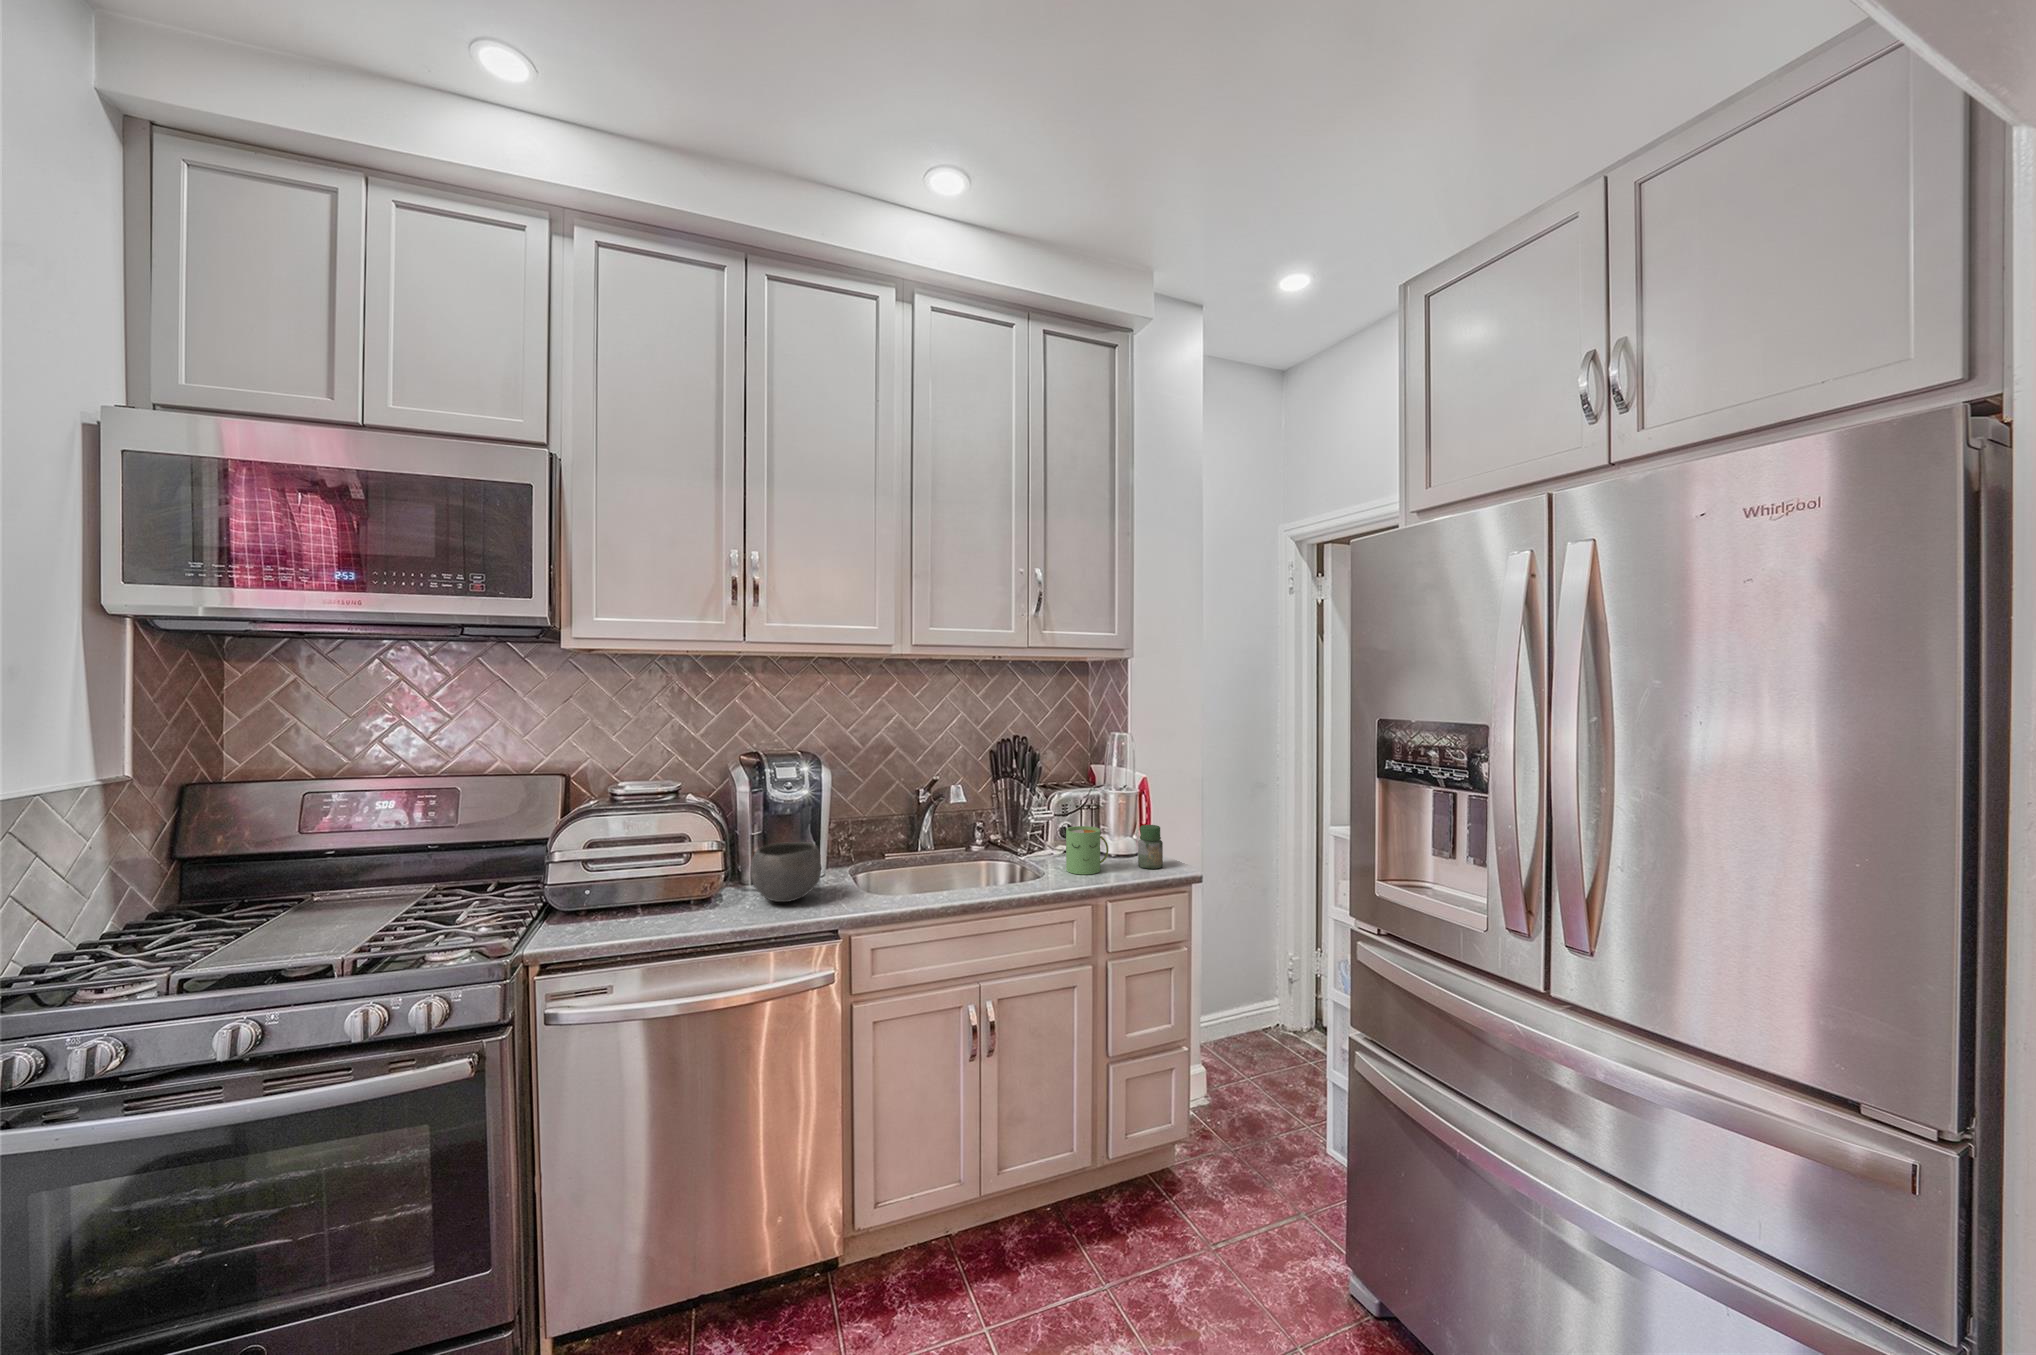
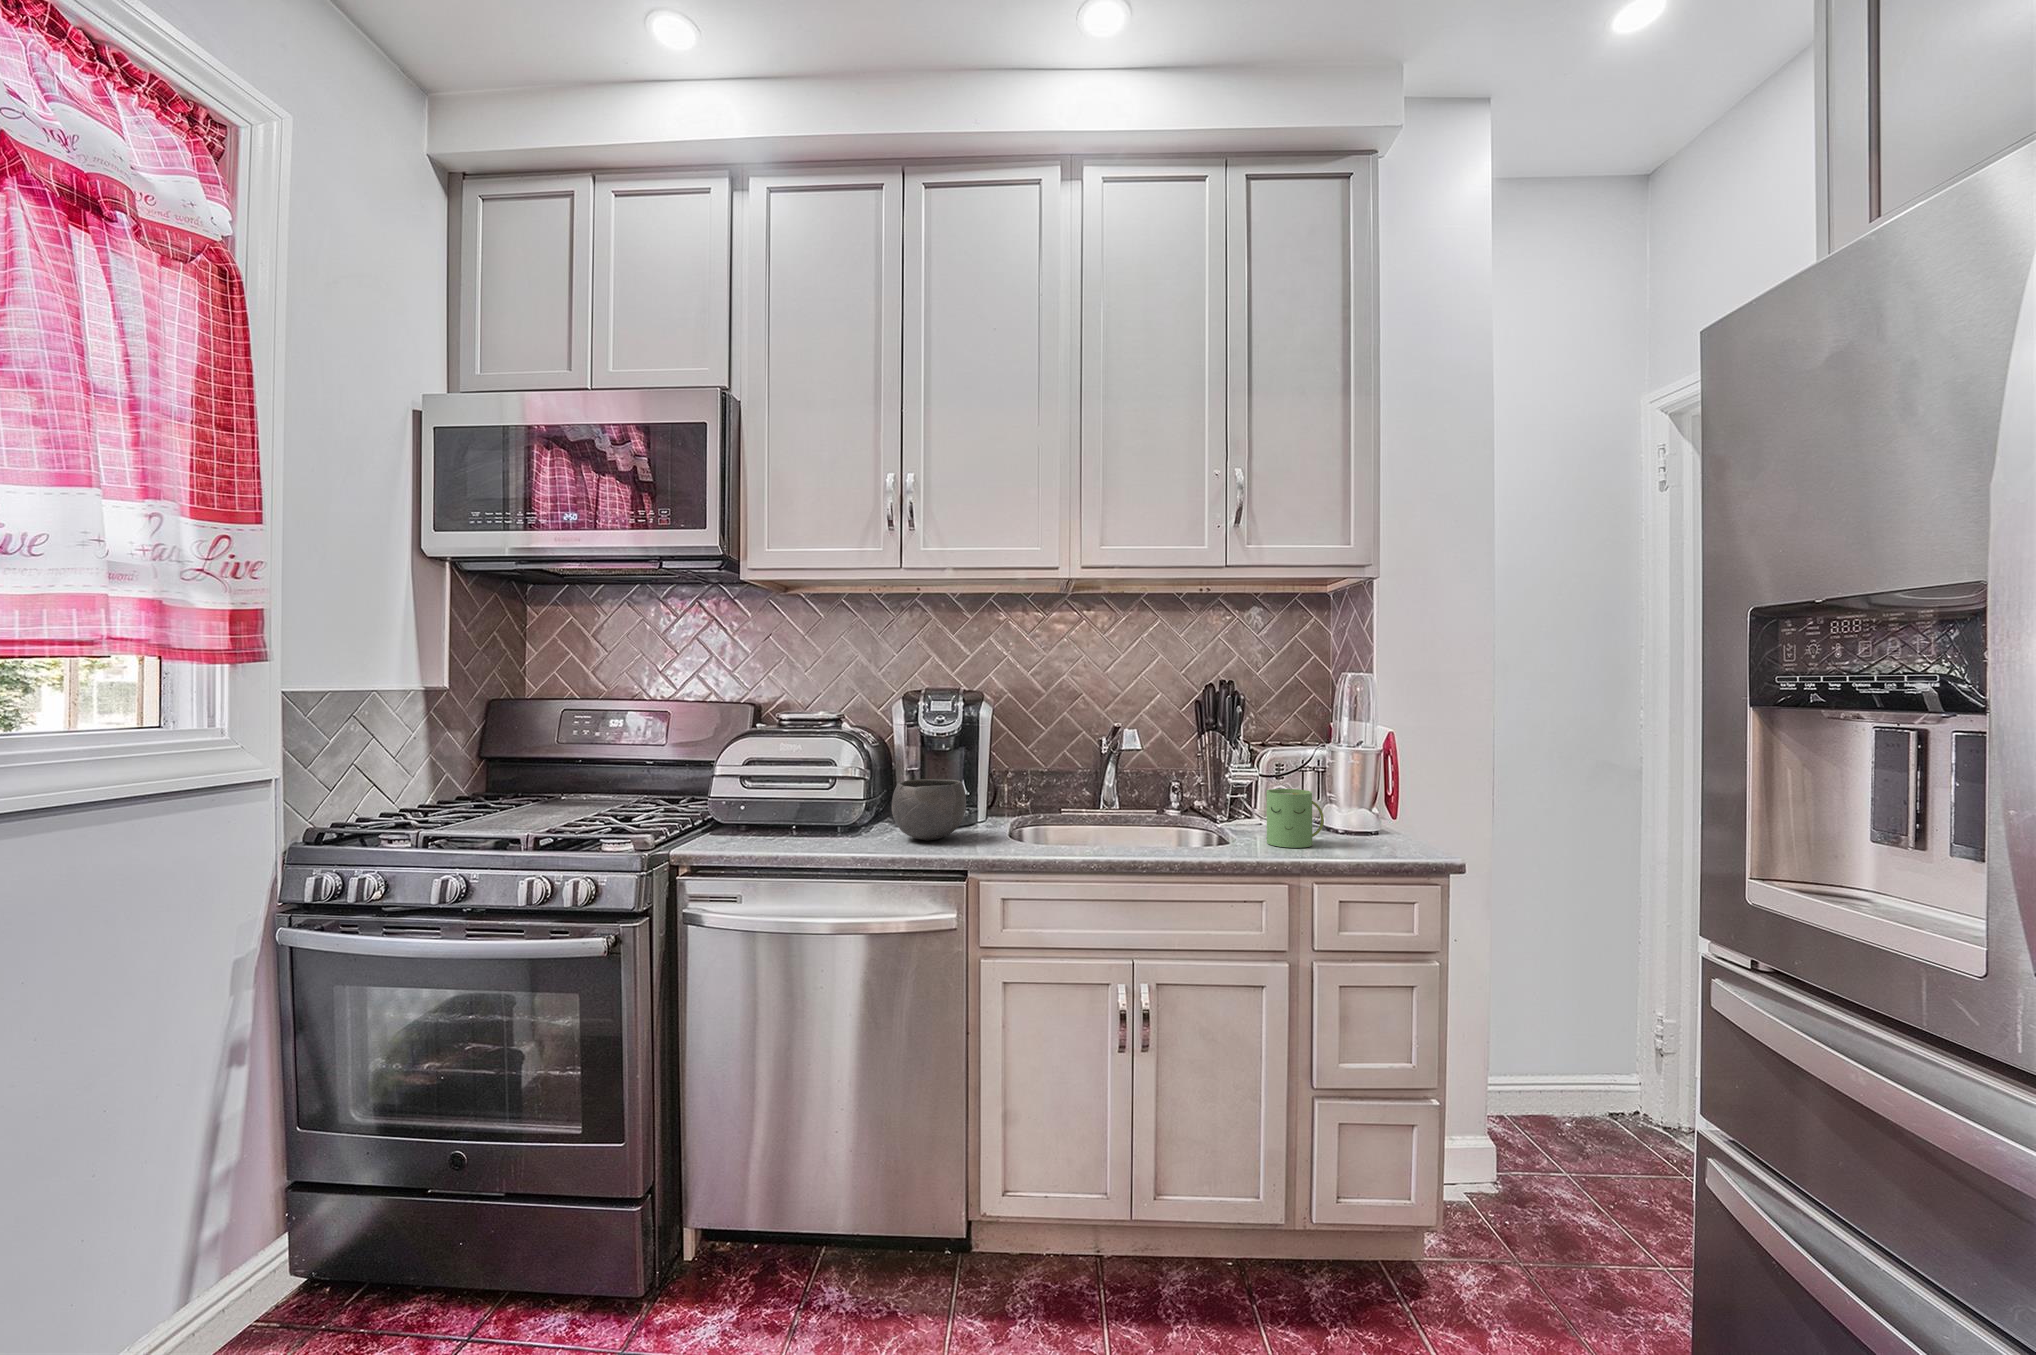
jar: present [1138,825,1163,869] -> none [1369,793,1405,850]

